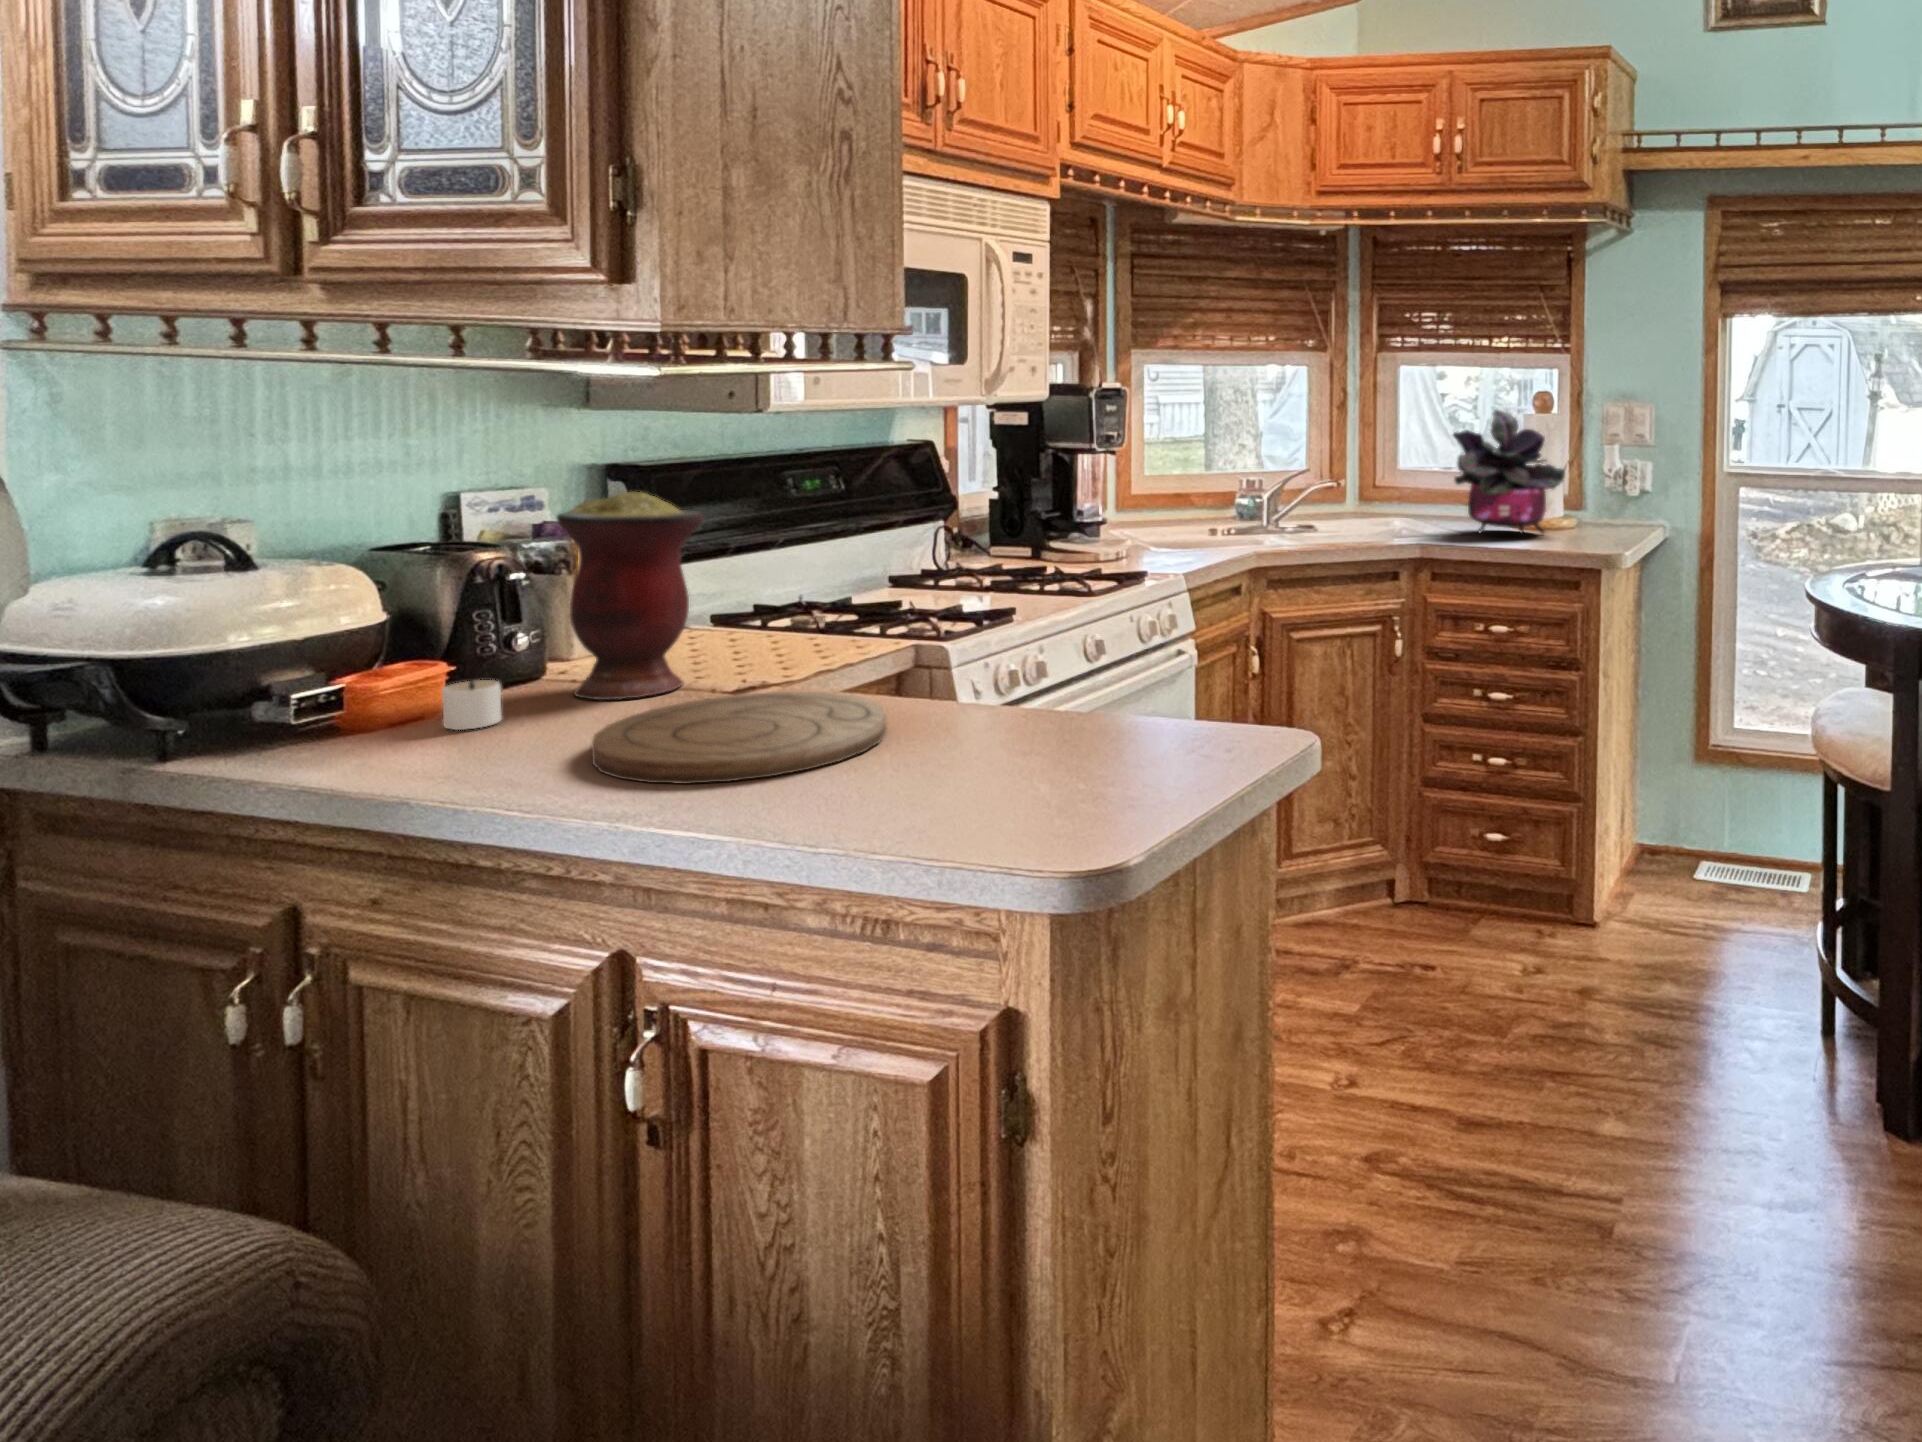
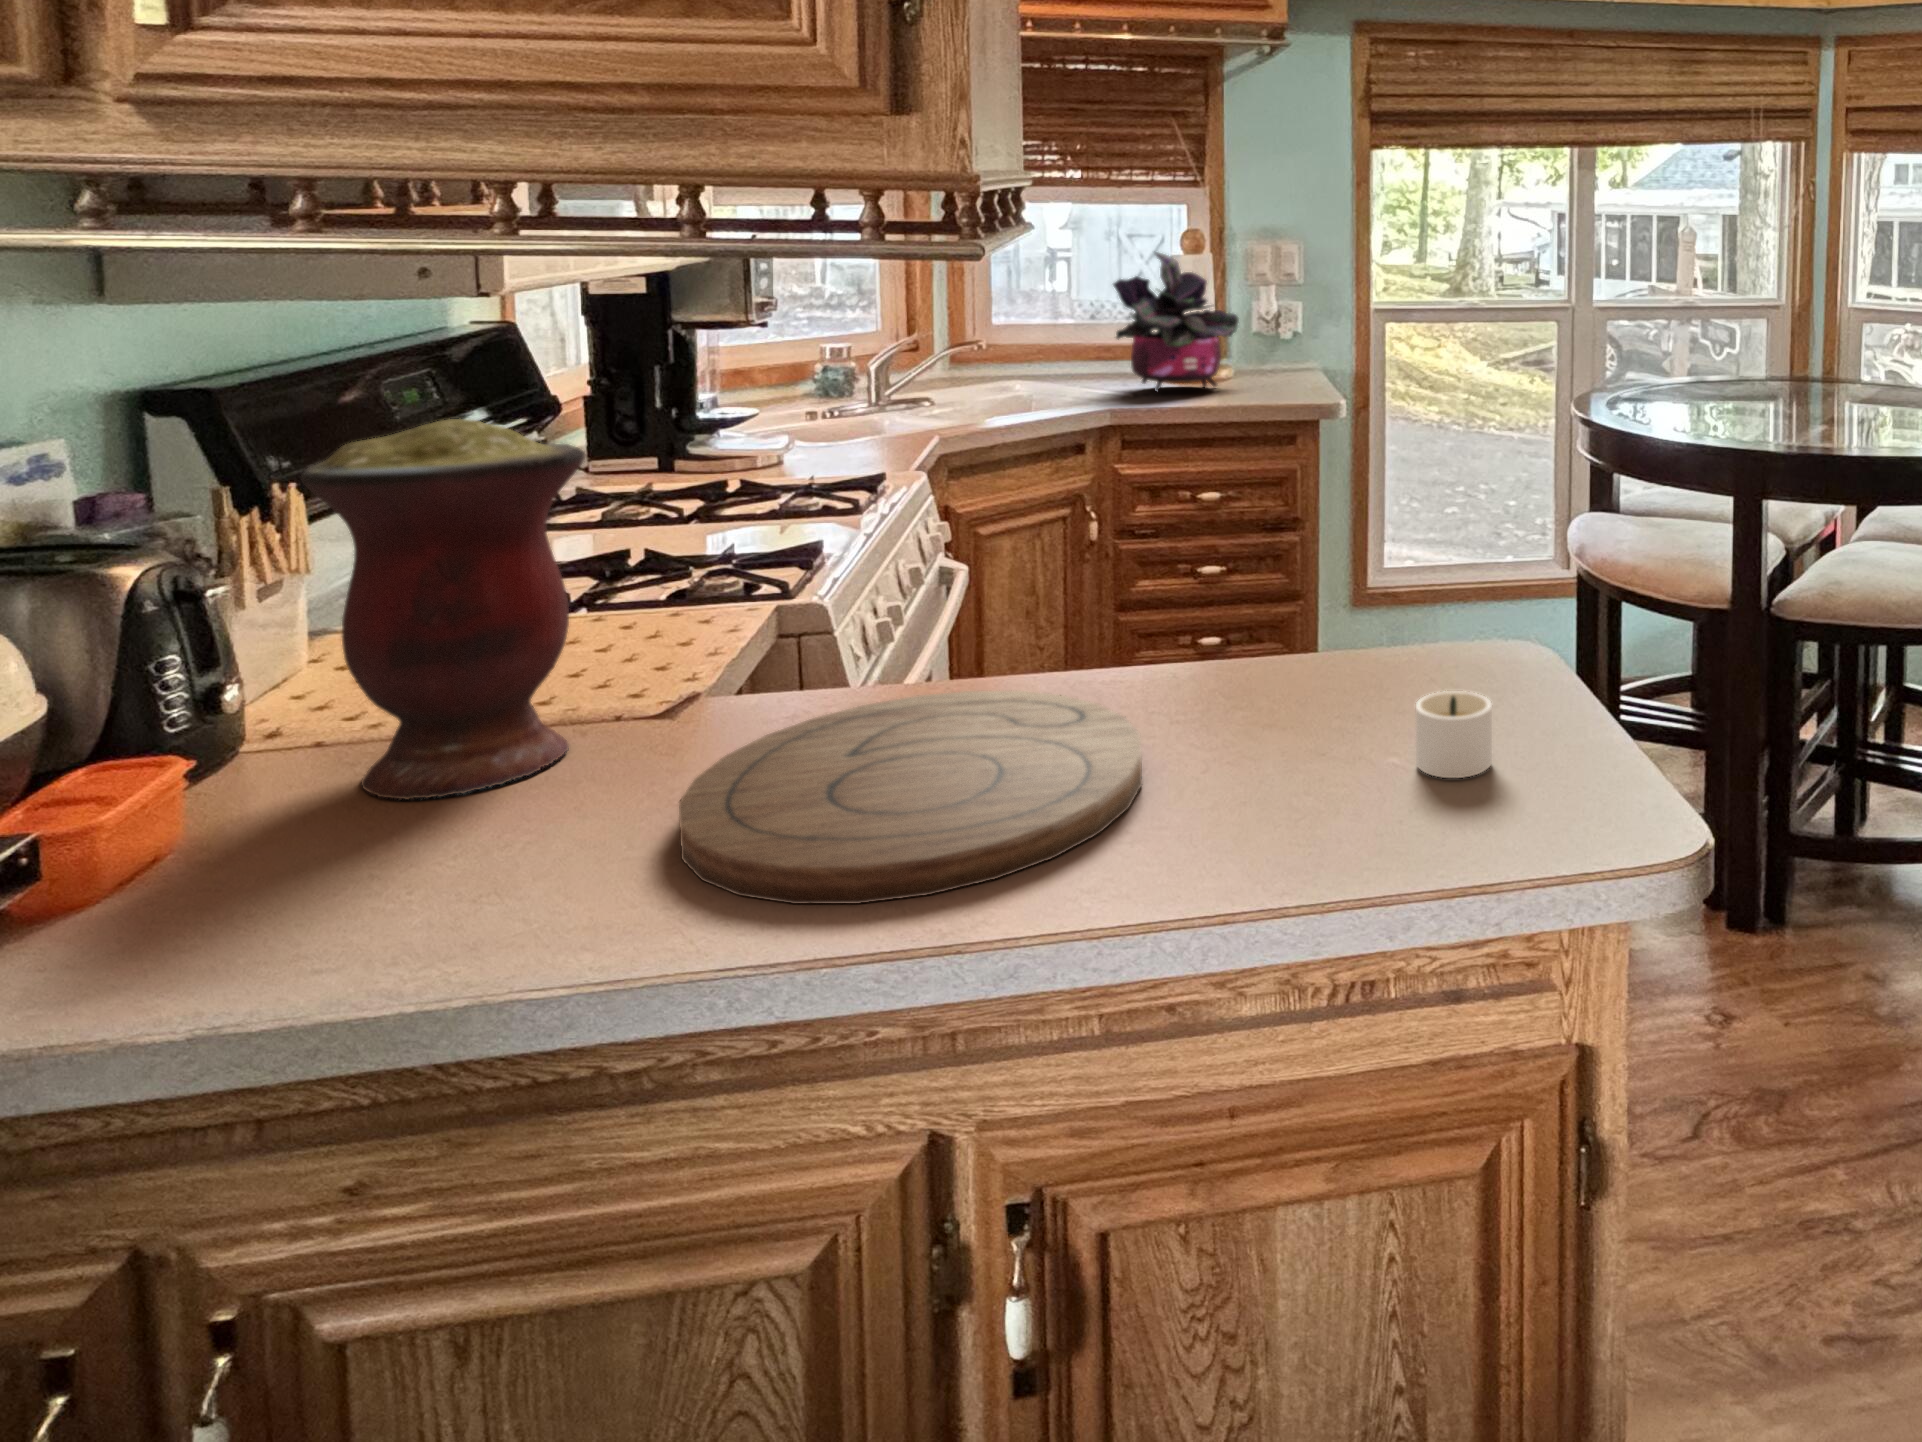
candle: present [442,680,501,730] -> present [1416,691,1492,778]

